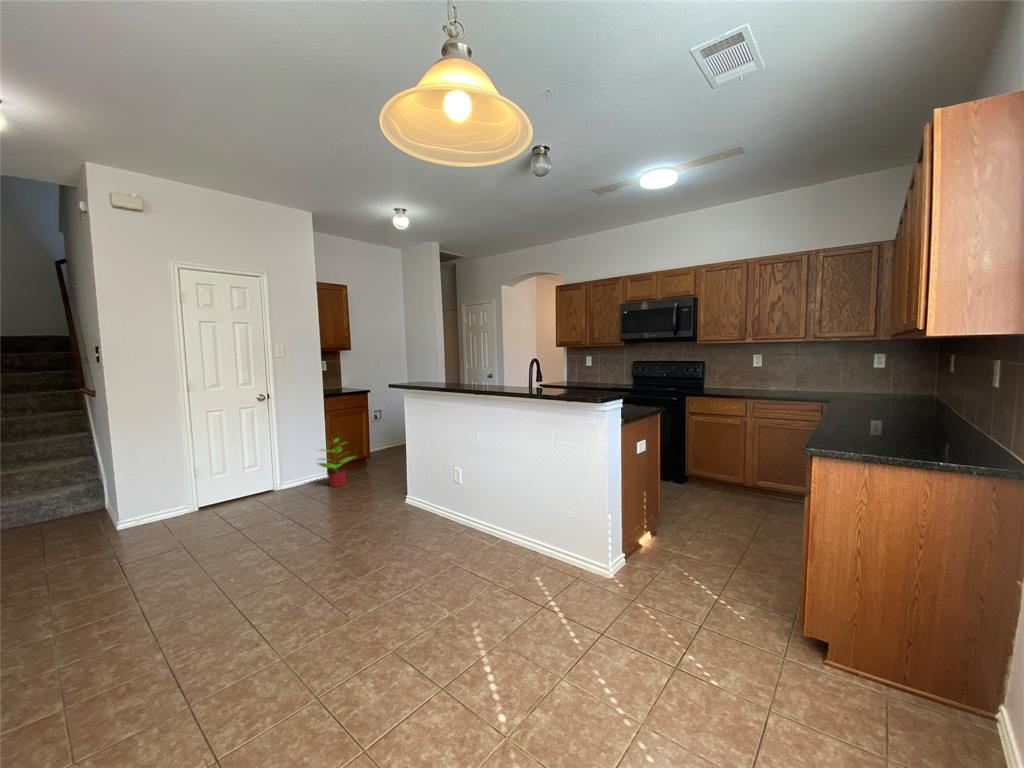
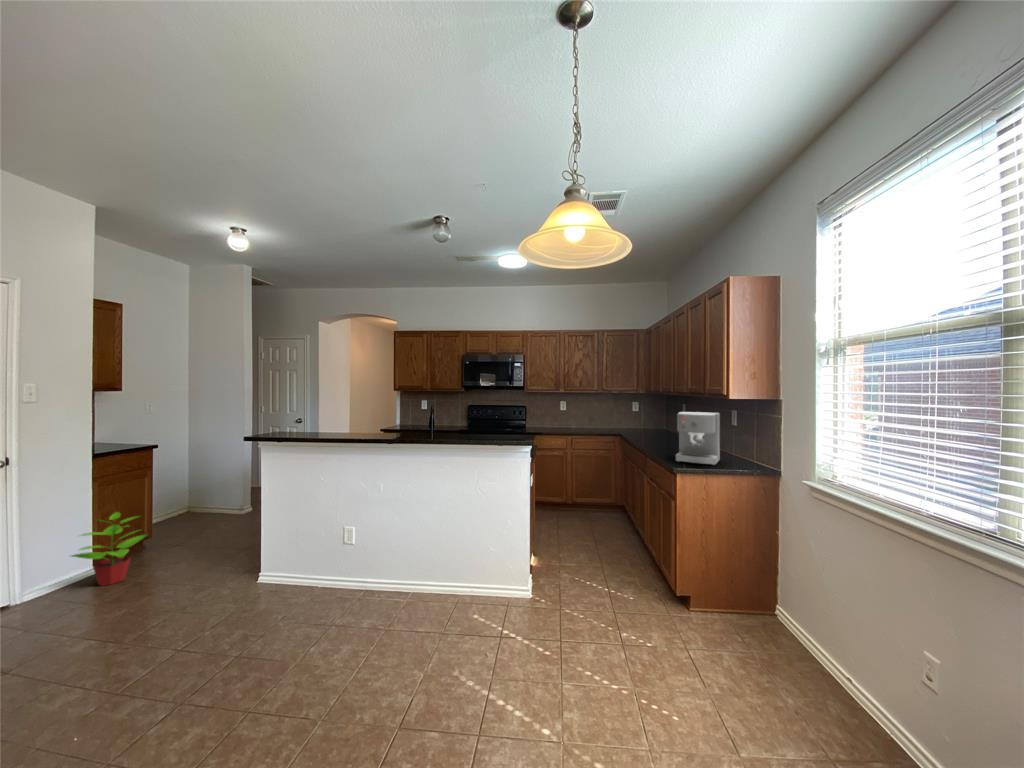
coffee maker: none [852,350,971,447] -> present [676,412,720,465]

